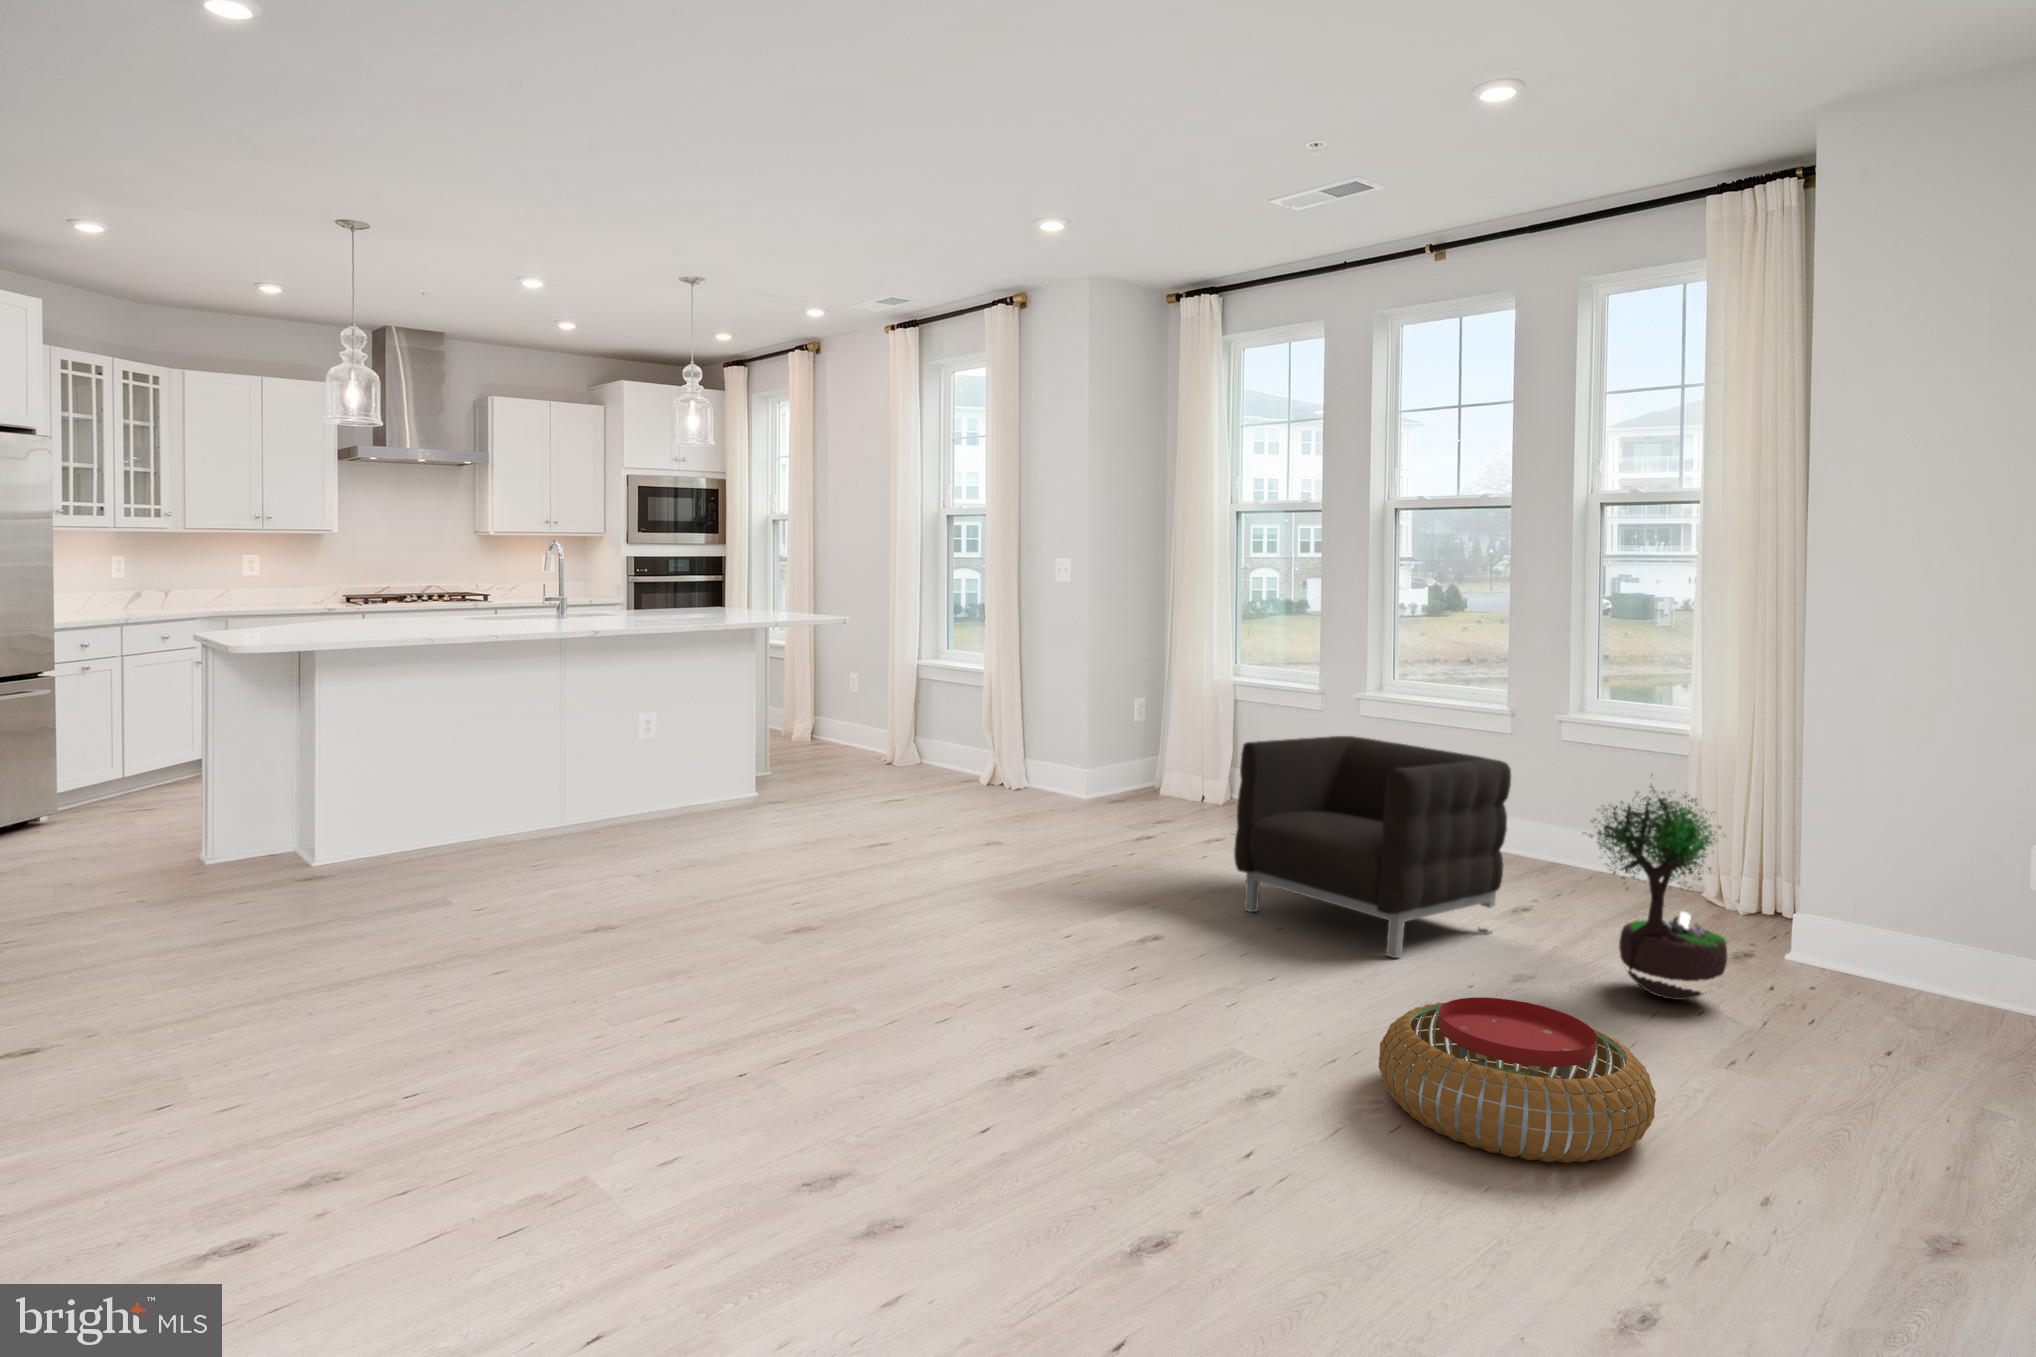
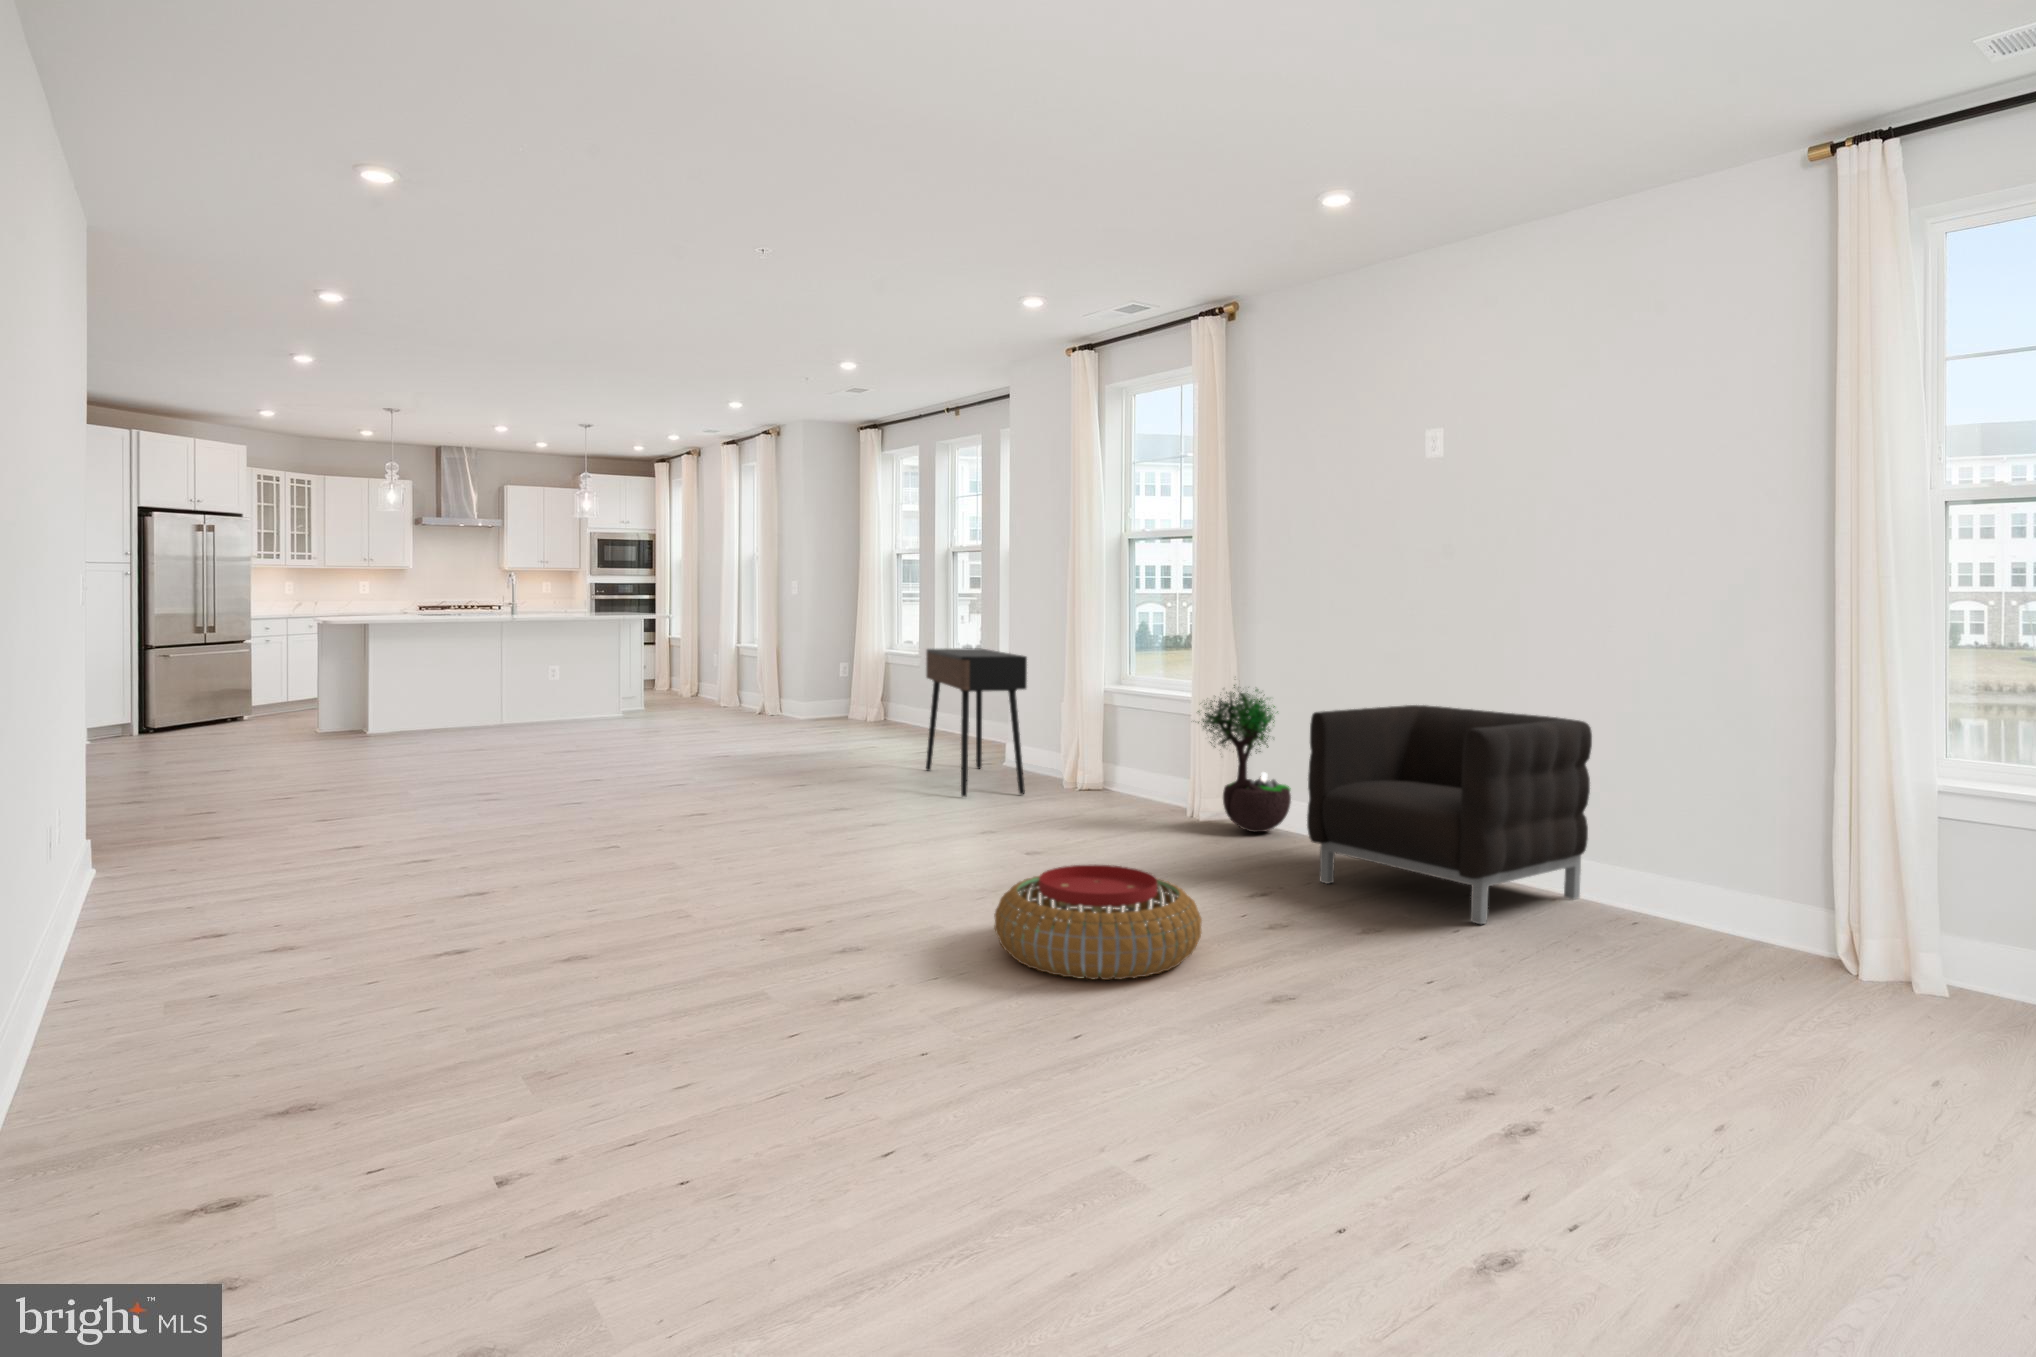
console table: none [844,647,957,807] -> present [926,648,1027,797]
potted tree: present [1589,785,1727,1000] -> present [1198,685,1291,832]
pouf: present [1379,997,1656,1163] -> present [994,865,1202,980]

